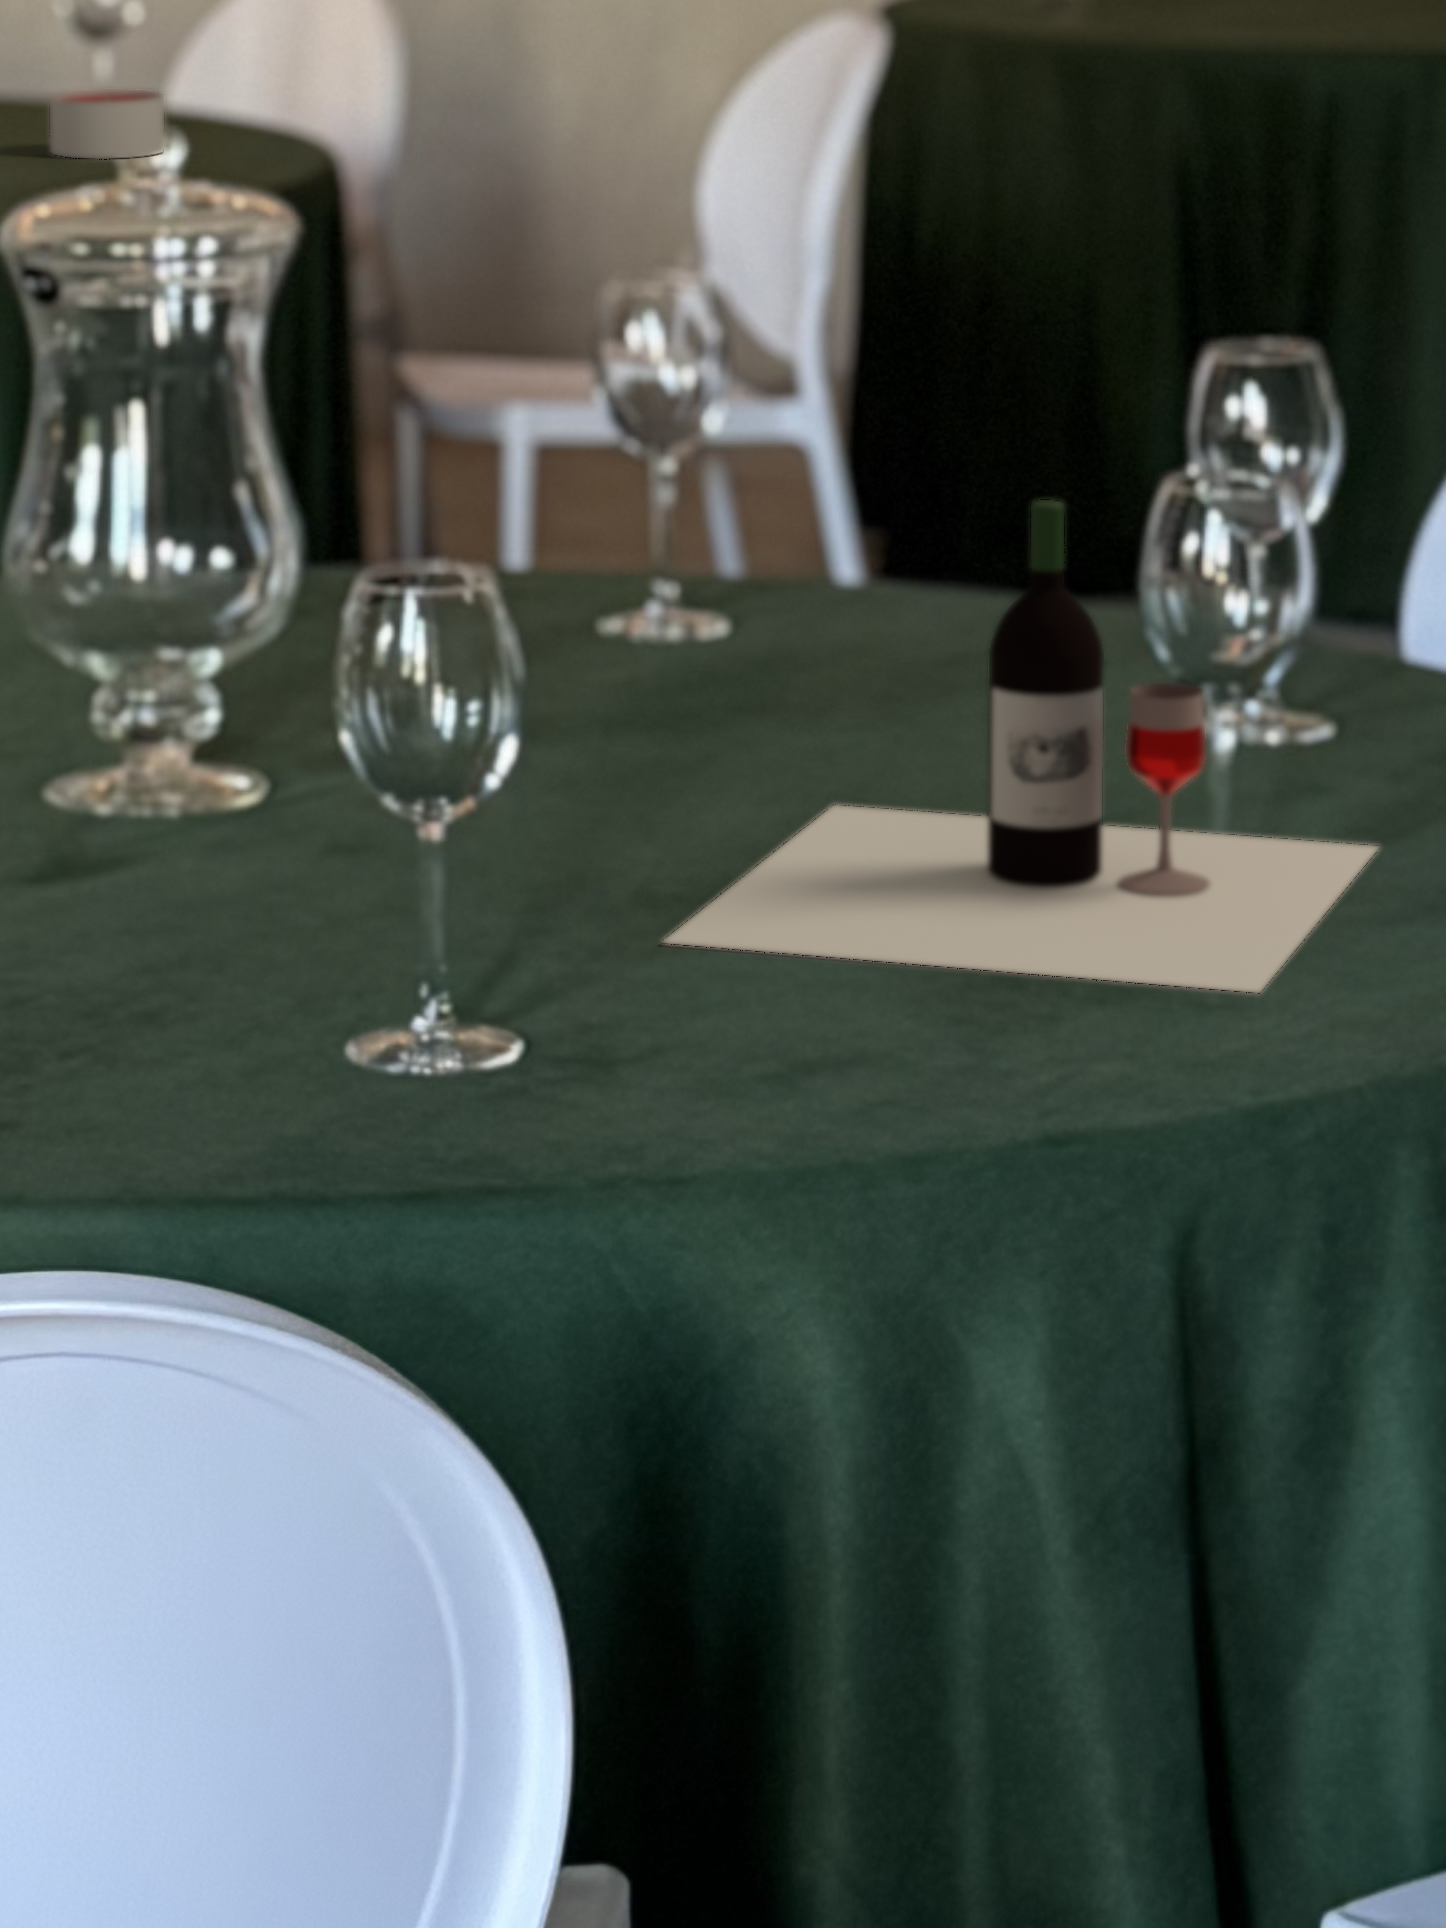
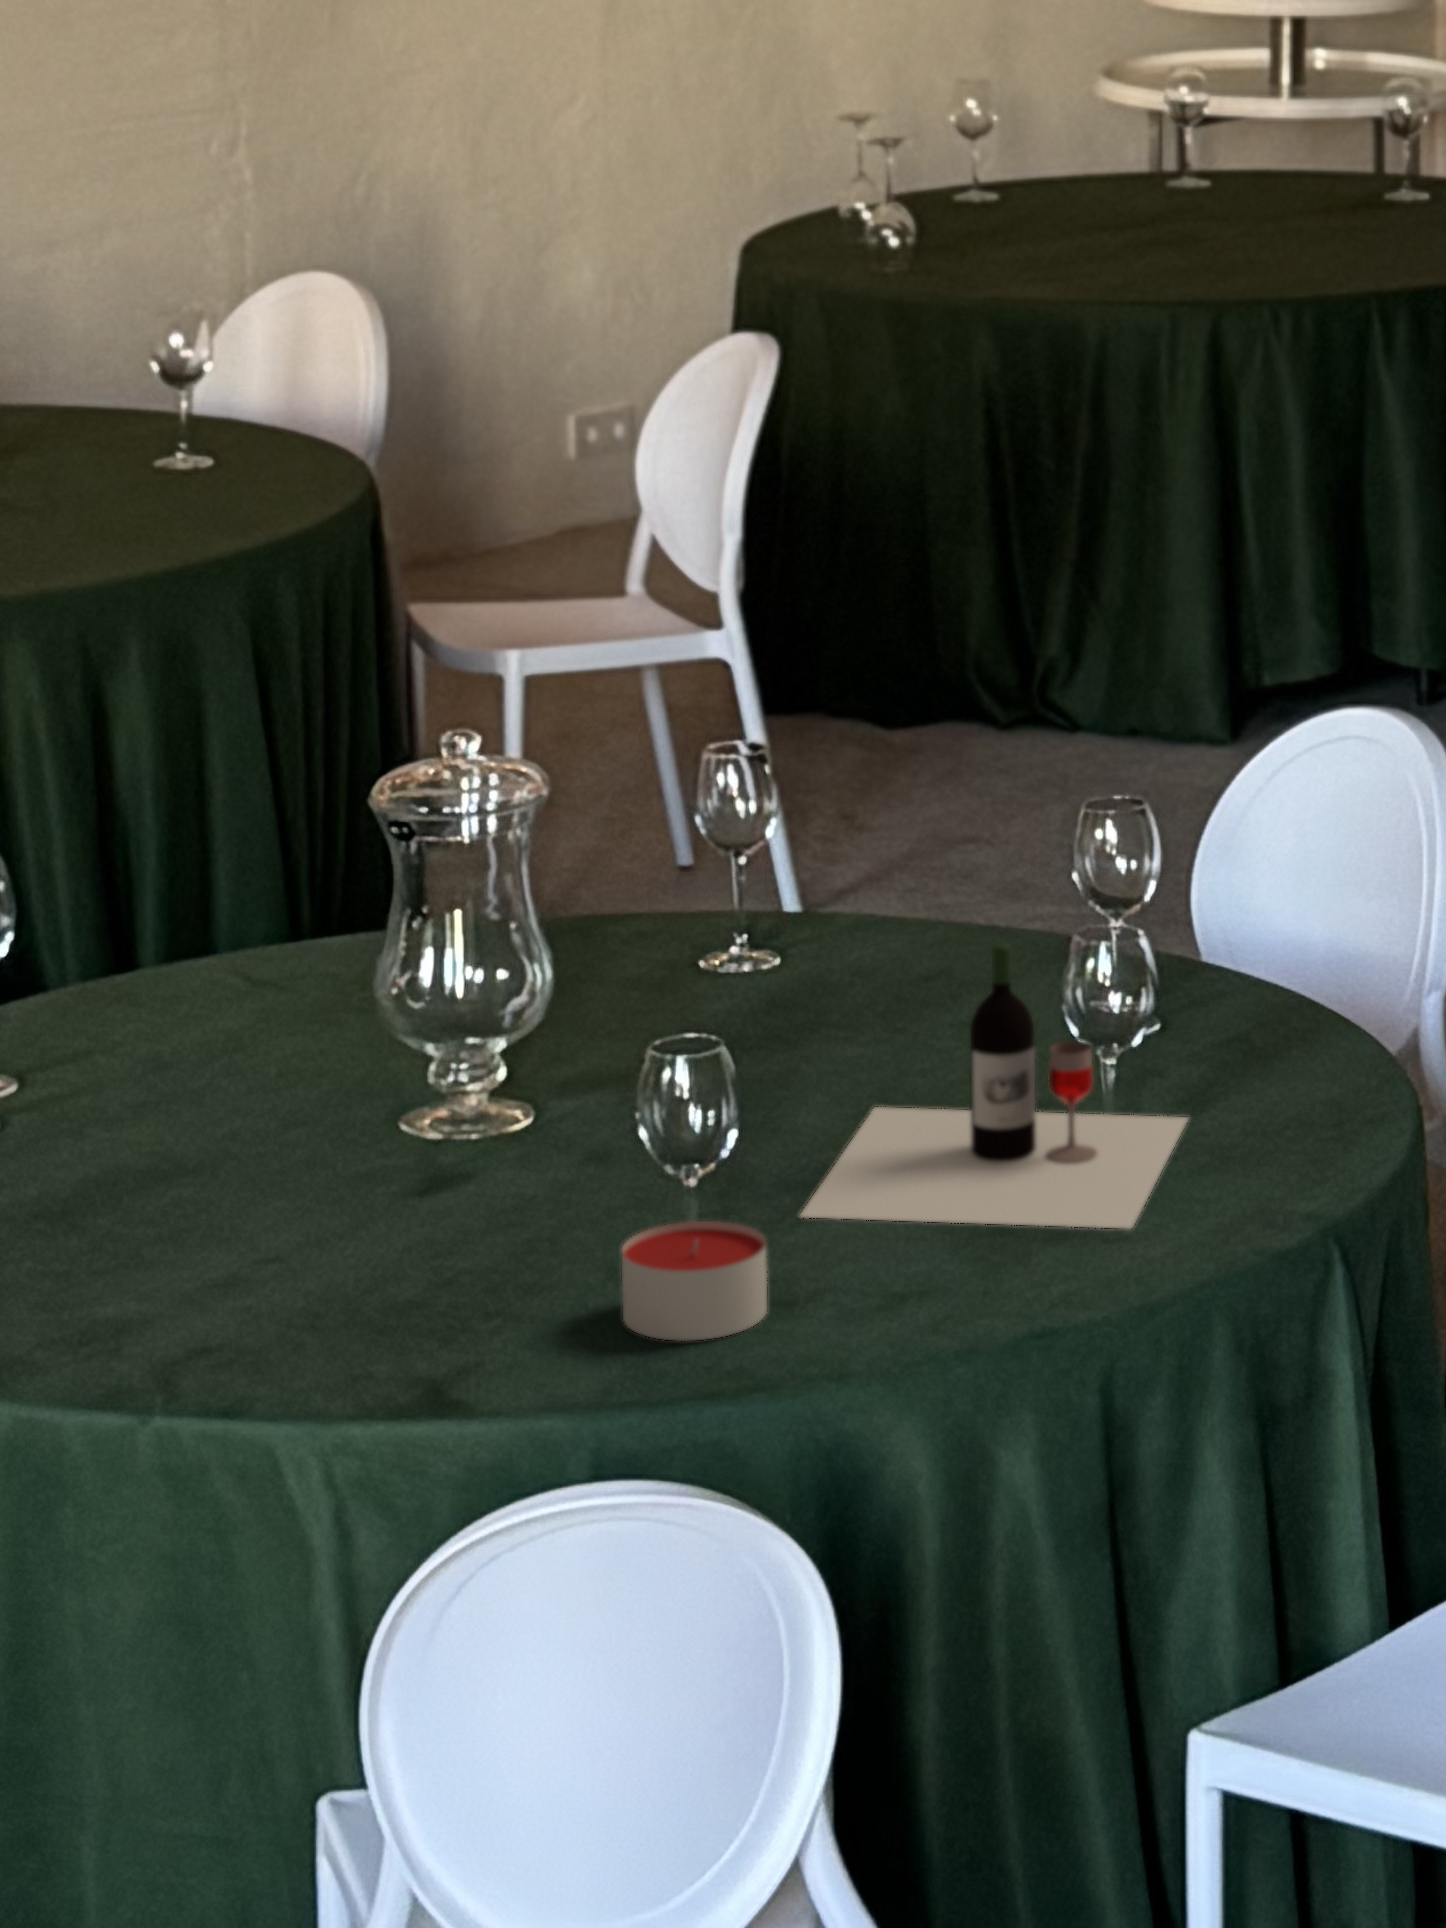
candle: present [50,89,165,159] -> present [622,1221,767,1341]

